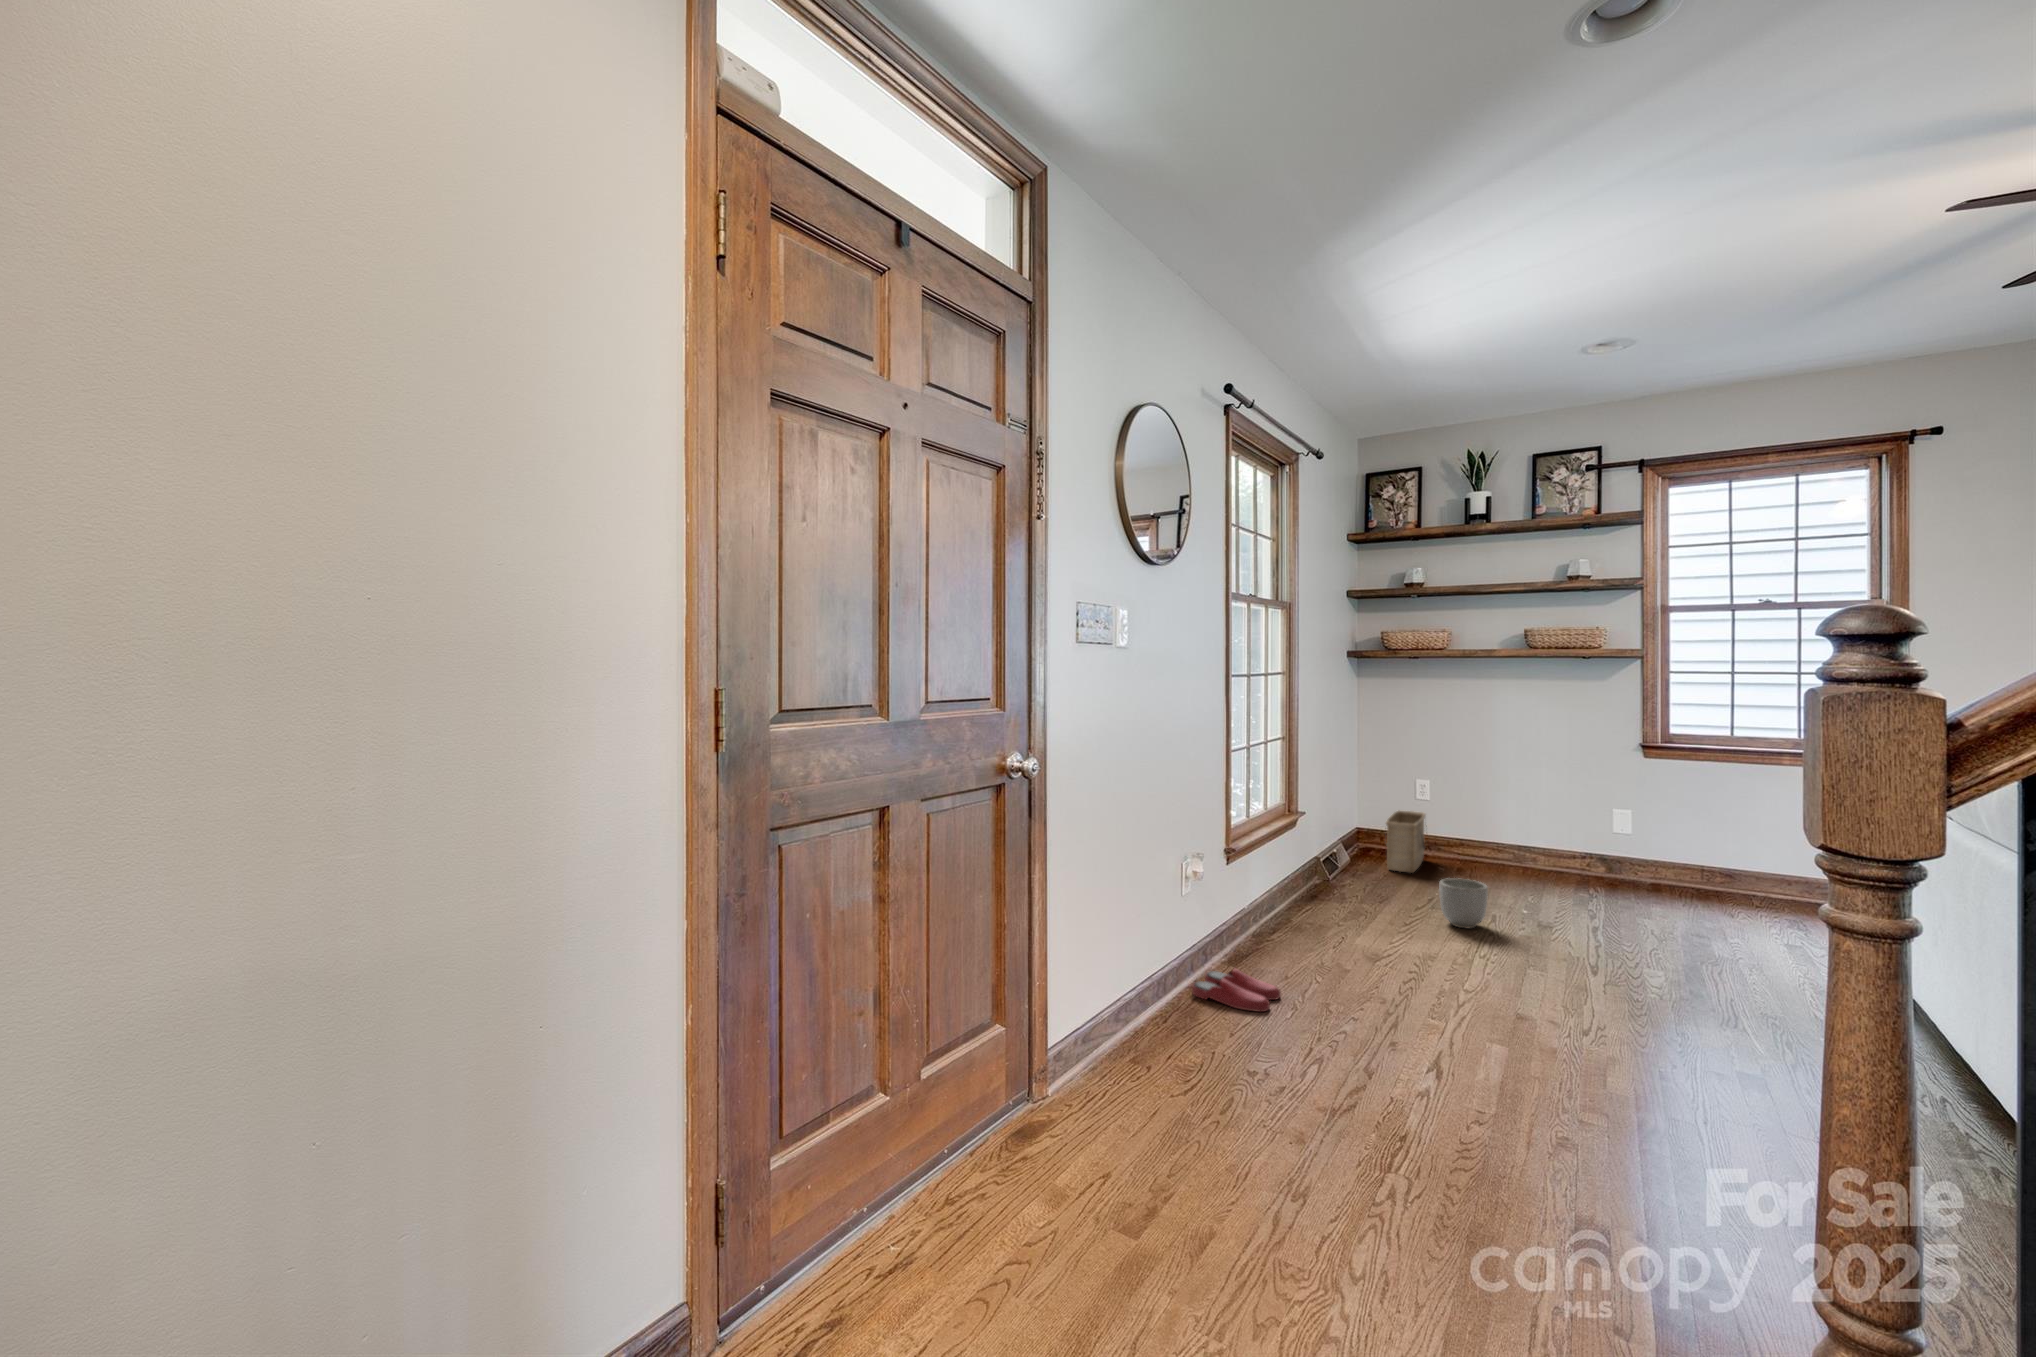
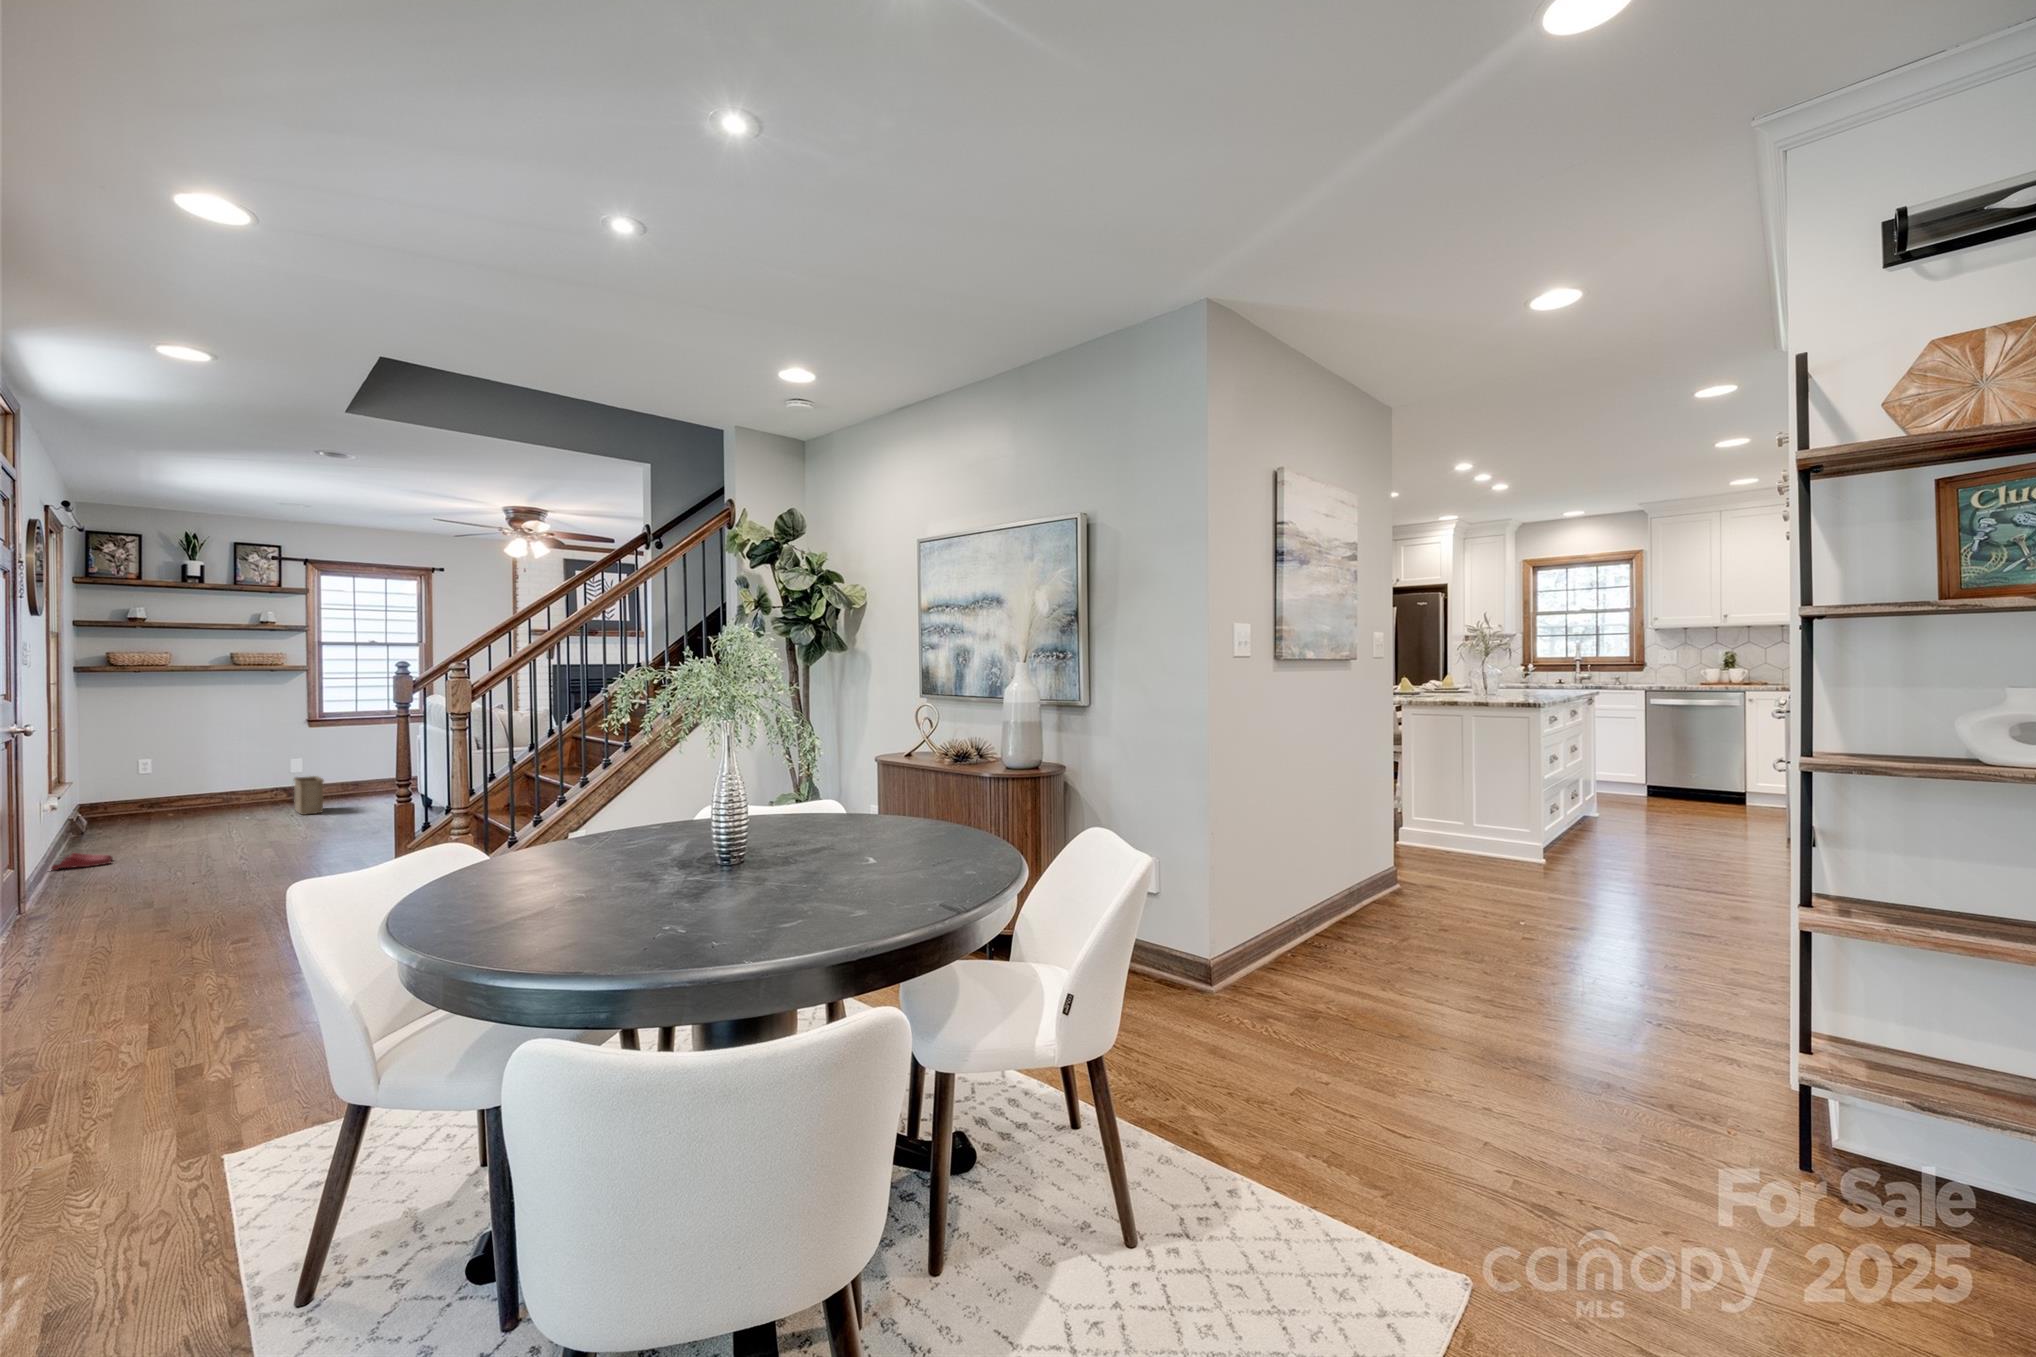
basket: present [1386,811,1425,873] -> present [293,776,324,815]
planter: present [1439,878,1488,929] -> none [189,800,224,827]

